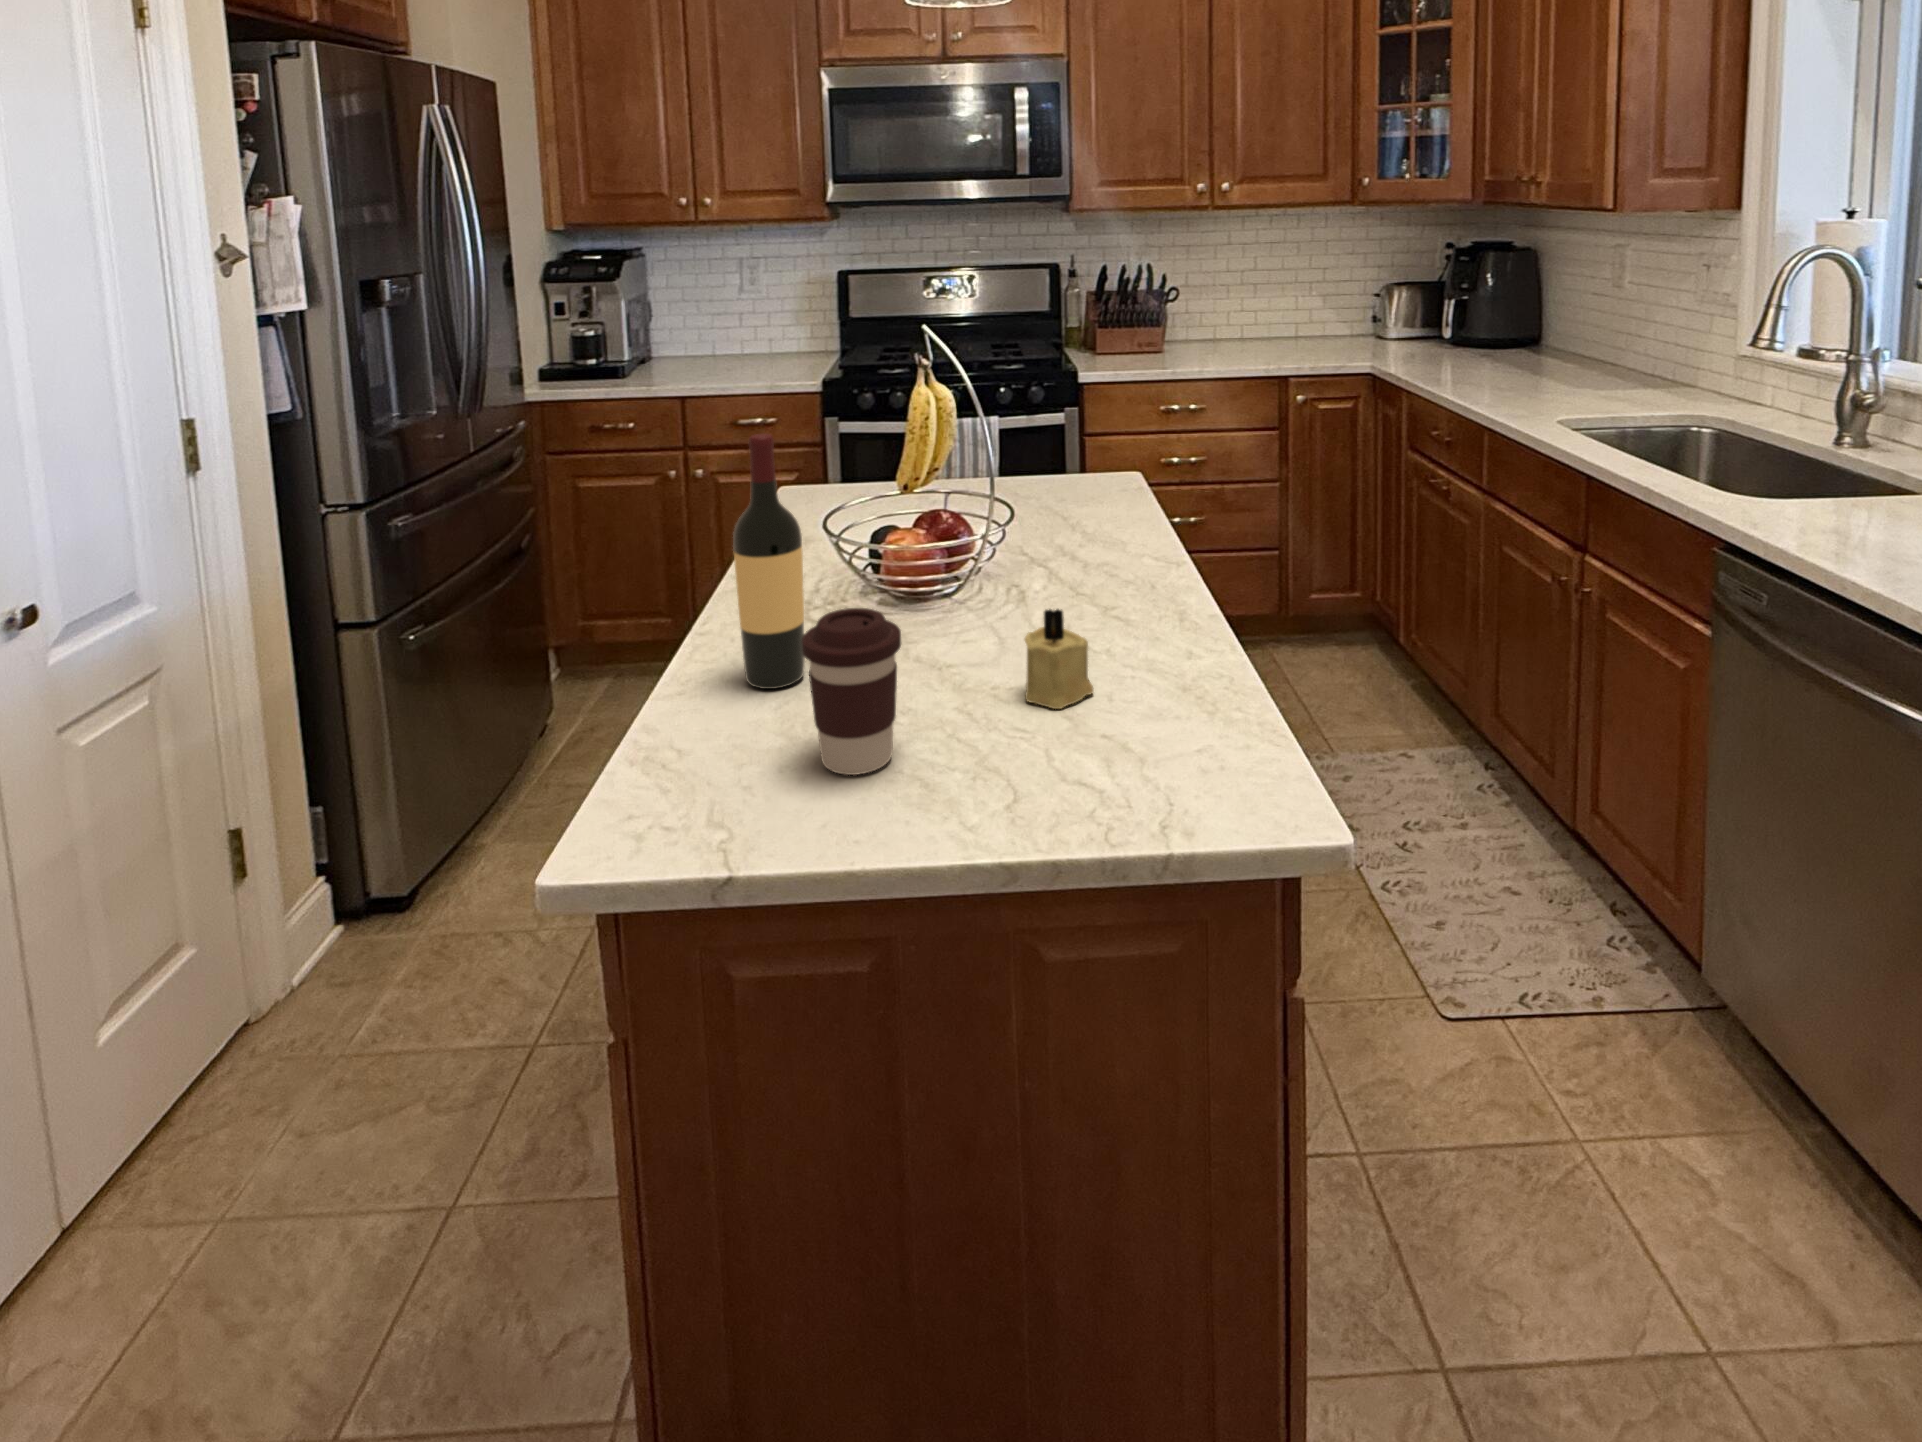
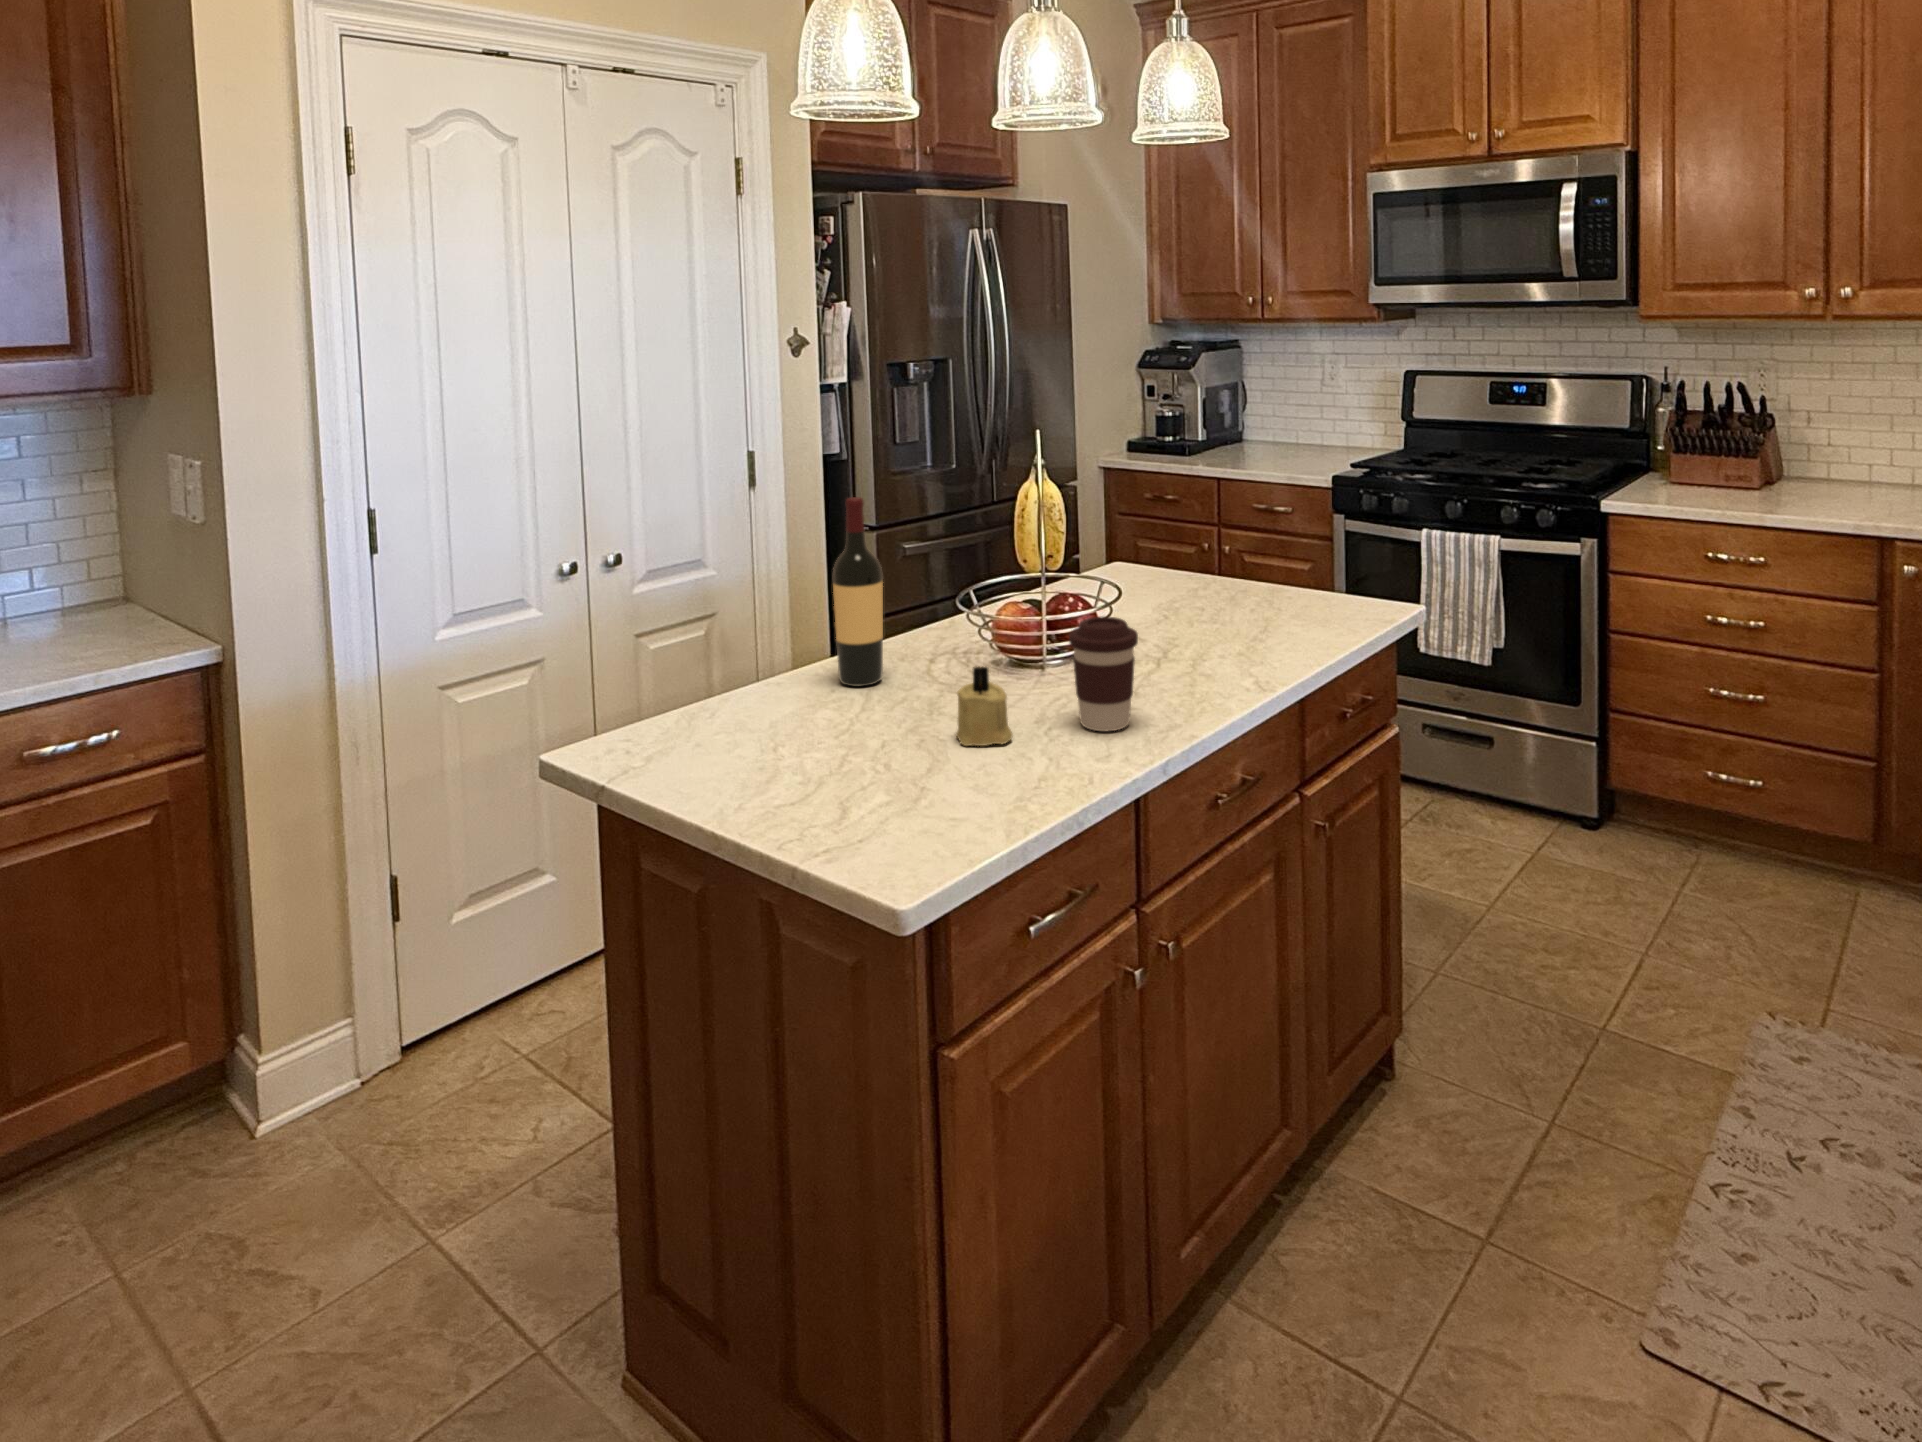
coffee cup: present [802,608,901,775] -> present [1069,616,1138,731]

